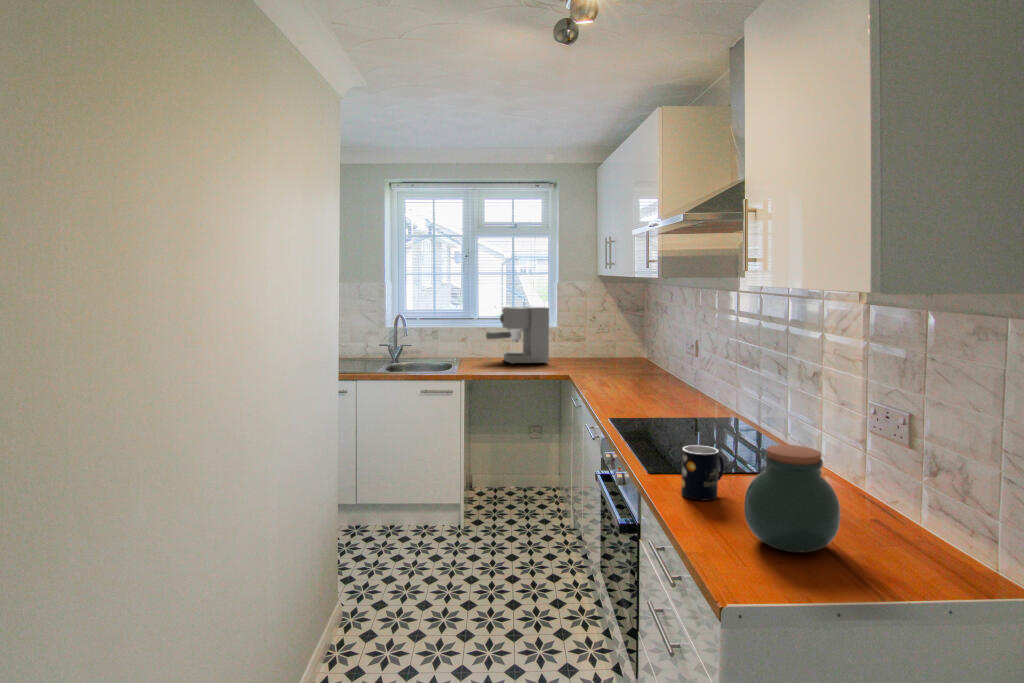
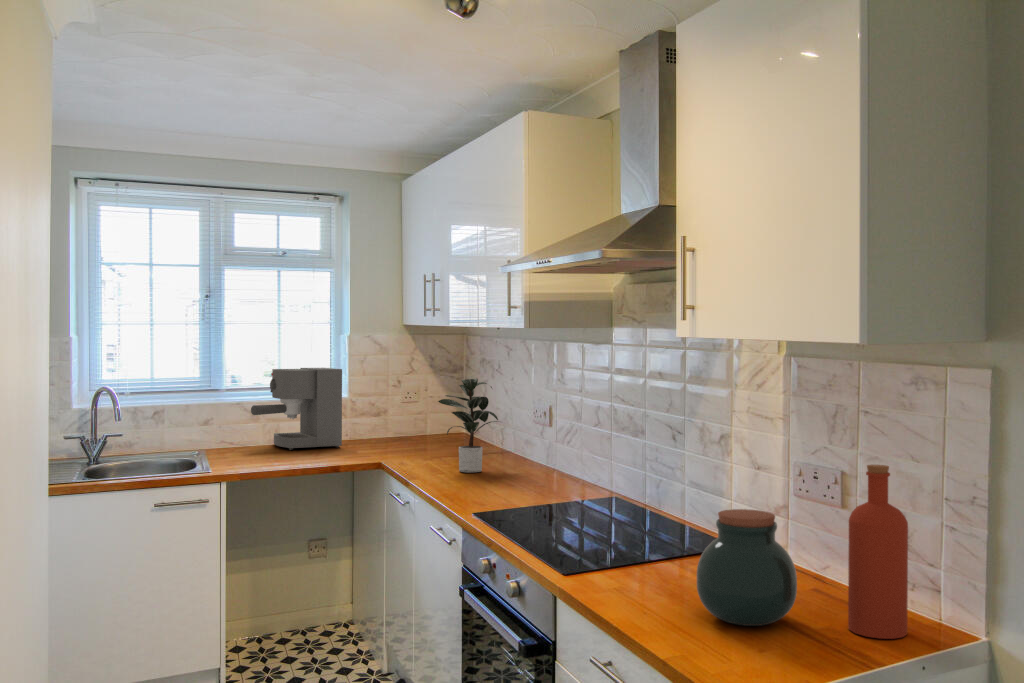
potted plant: none [601,316,666,388] -> present [438,378,498,473]
bottle: none [890,414,959,584] -> present [848,465,908,639]
mug: present [681,445,724,501] -> none [606,524,650,588]

